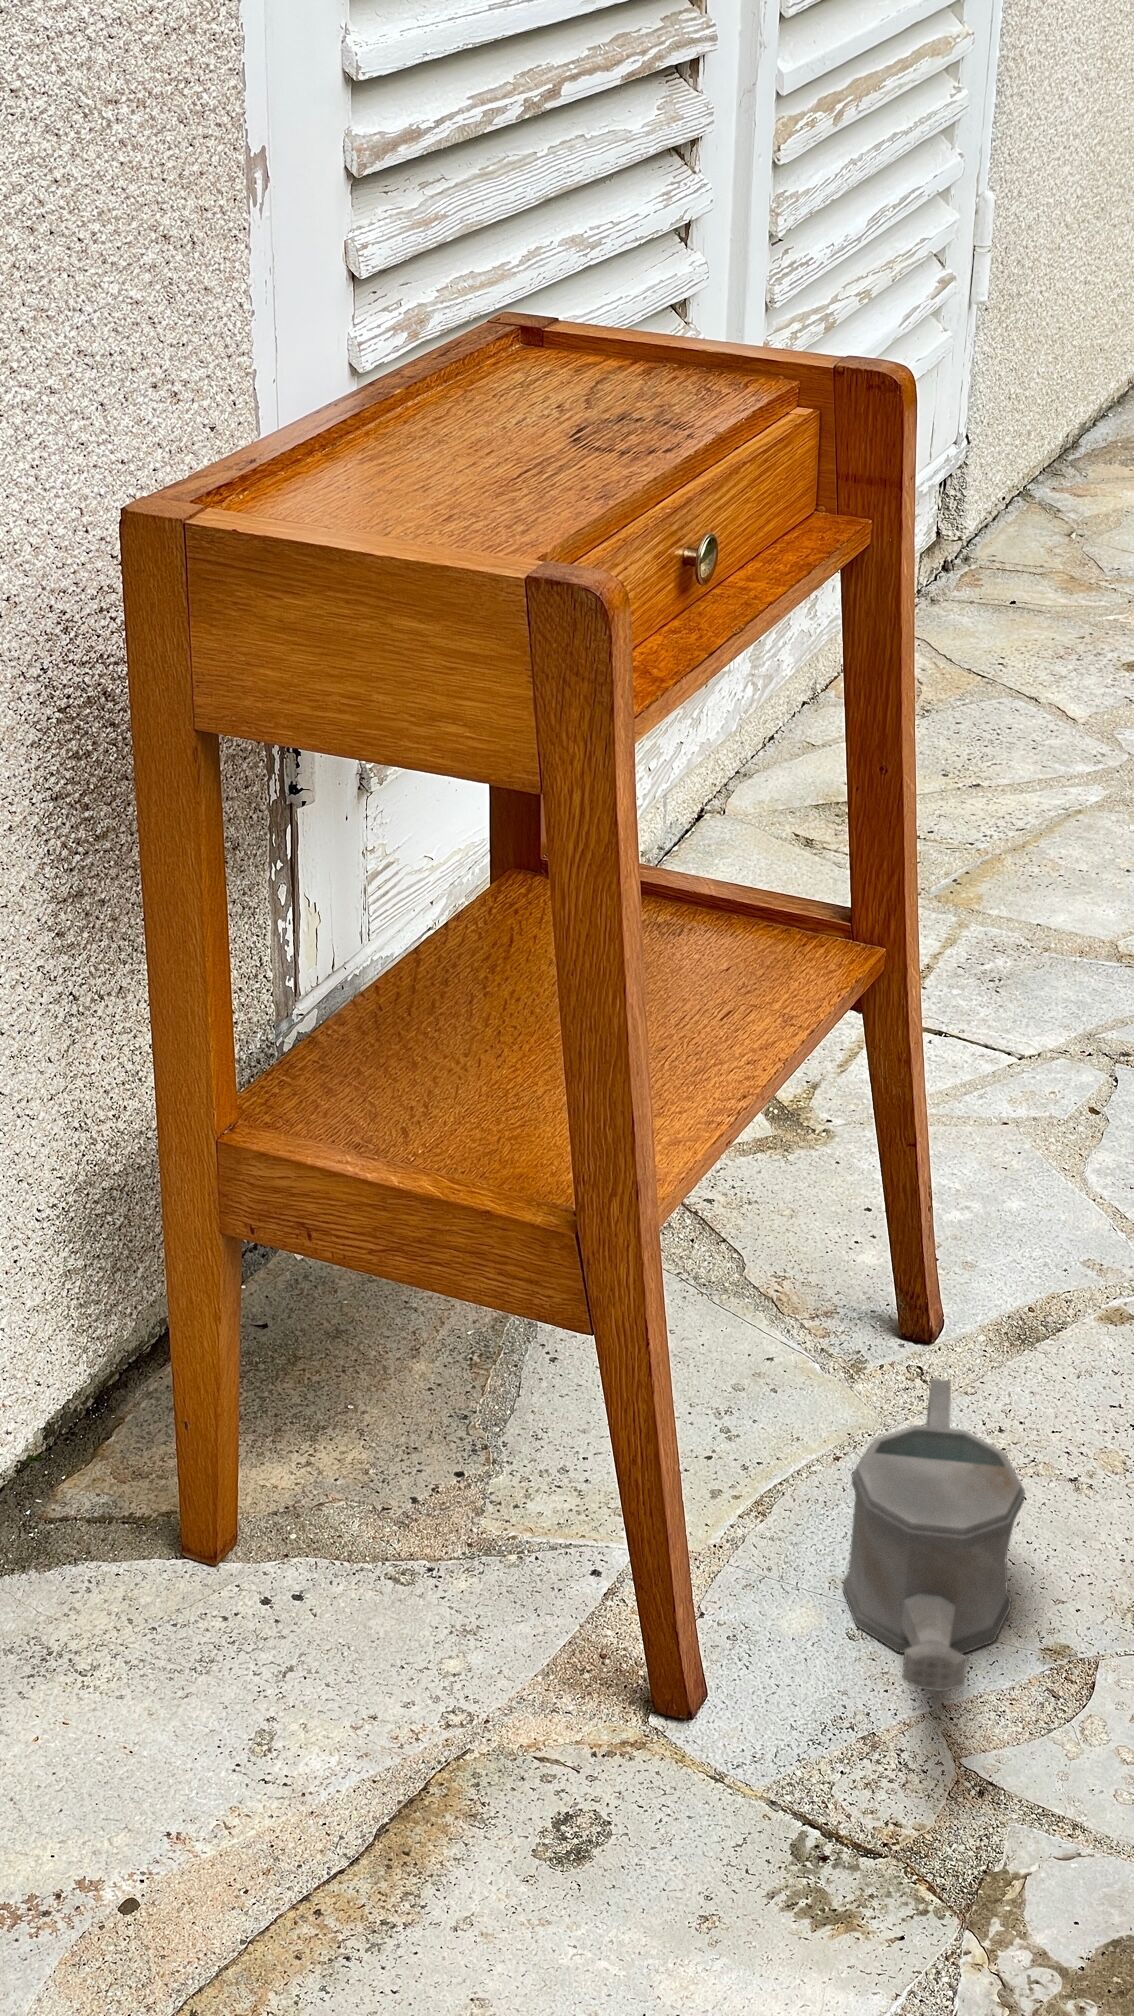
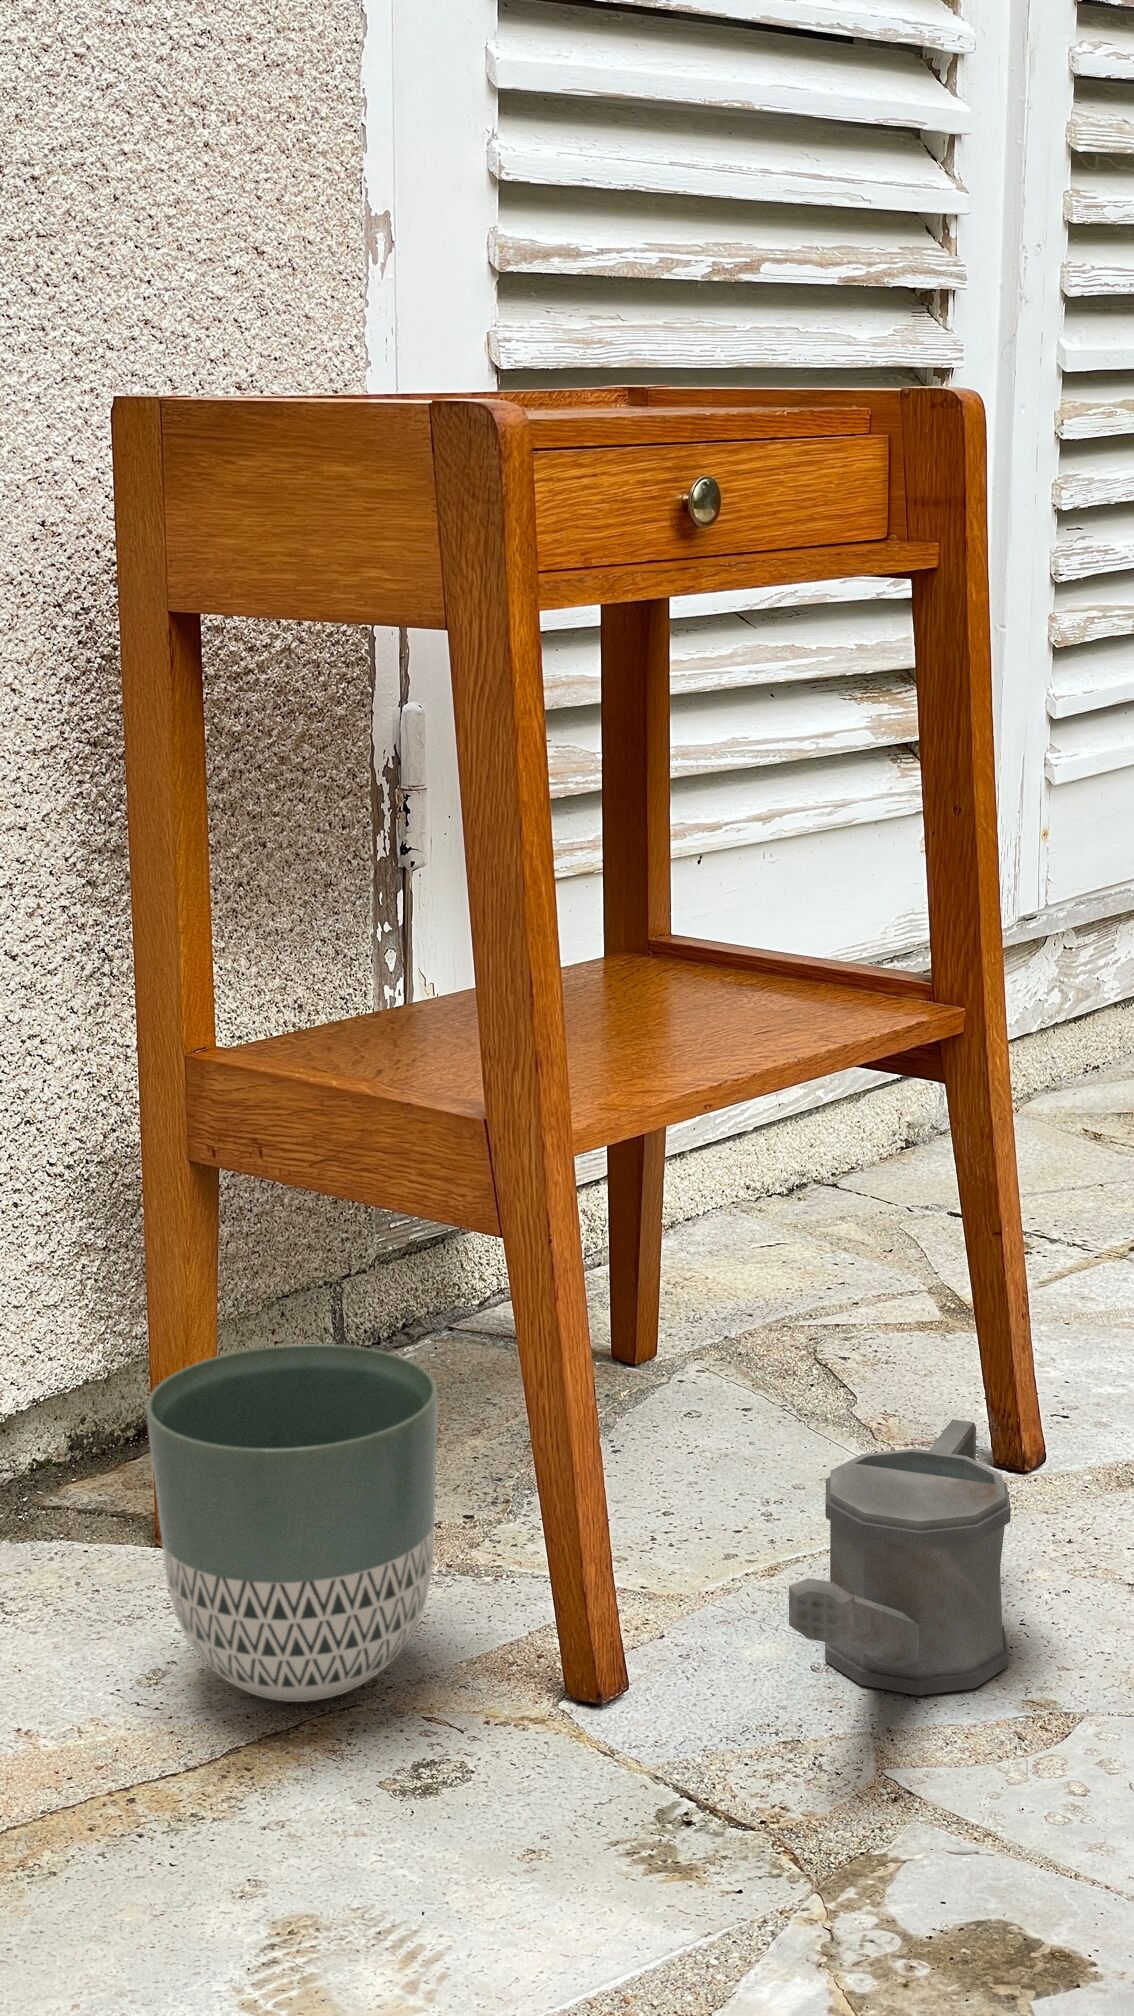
planter: none [261,1416,541,1768] -> present [146,1344,437,1702]

